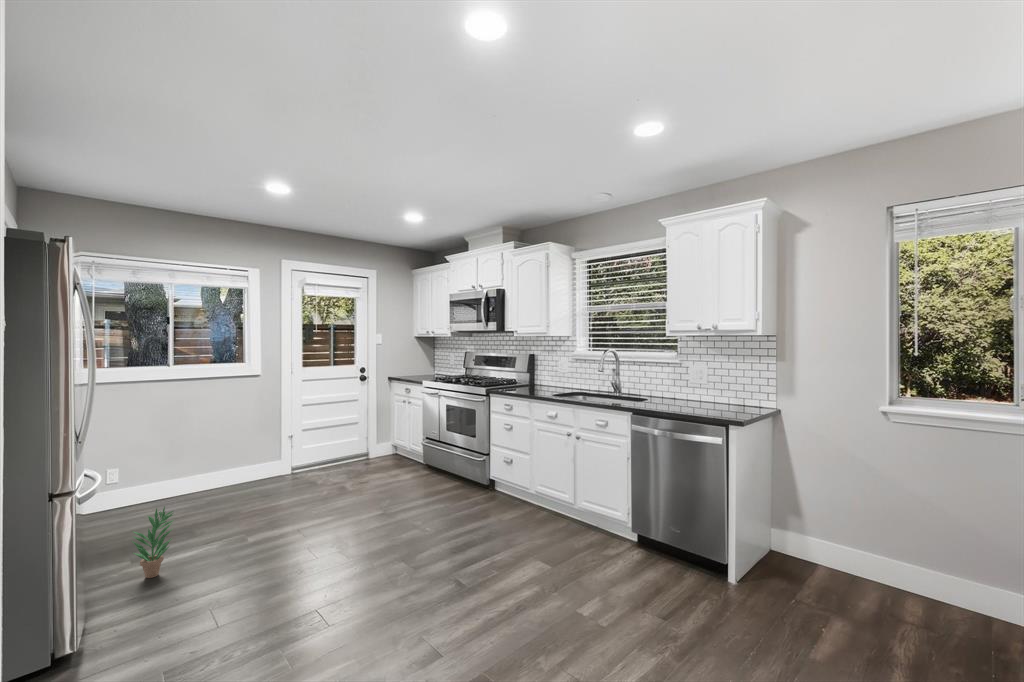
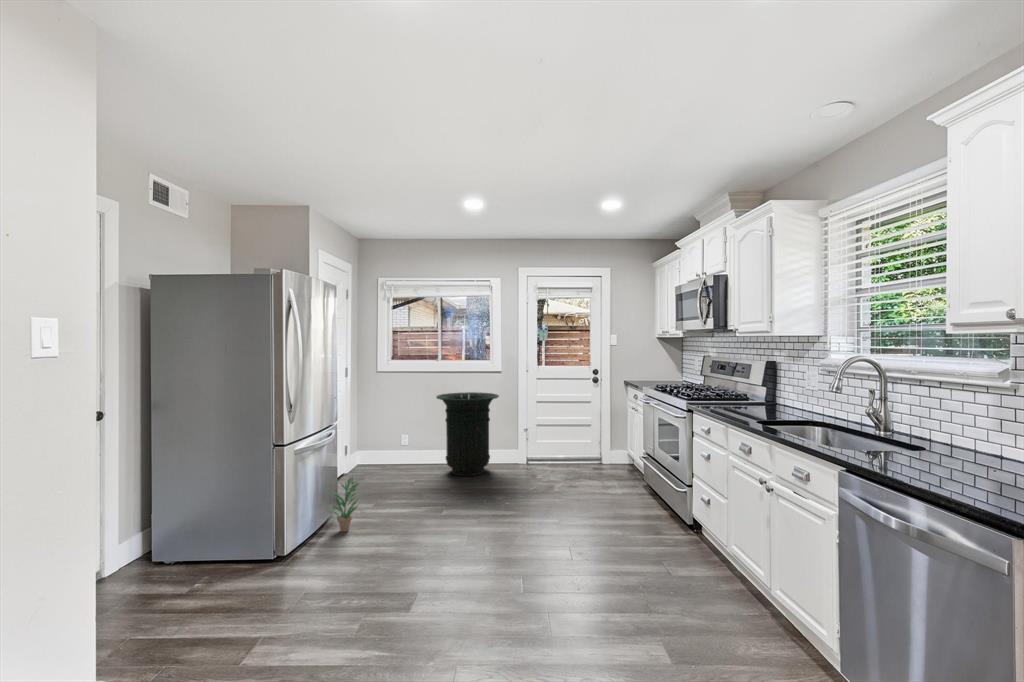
trash can: none [191,399,274,496] -> present [436,392,499,476]

